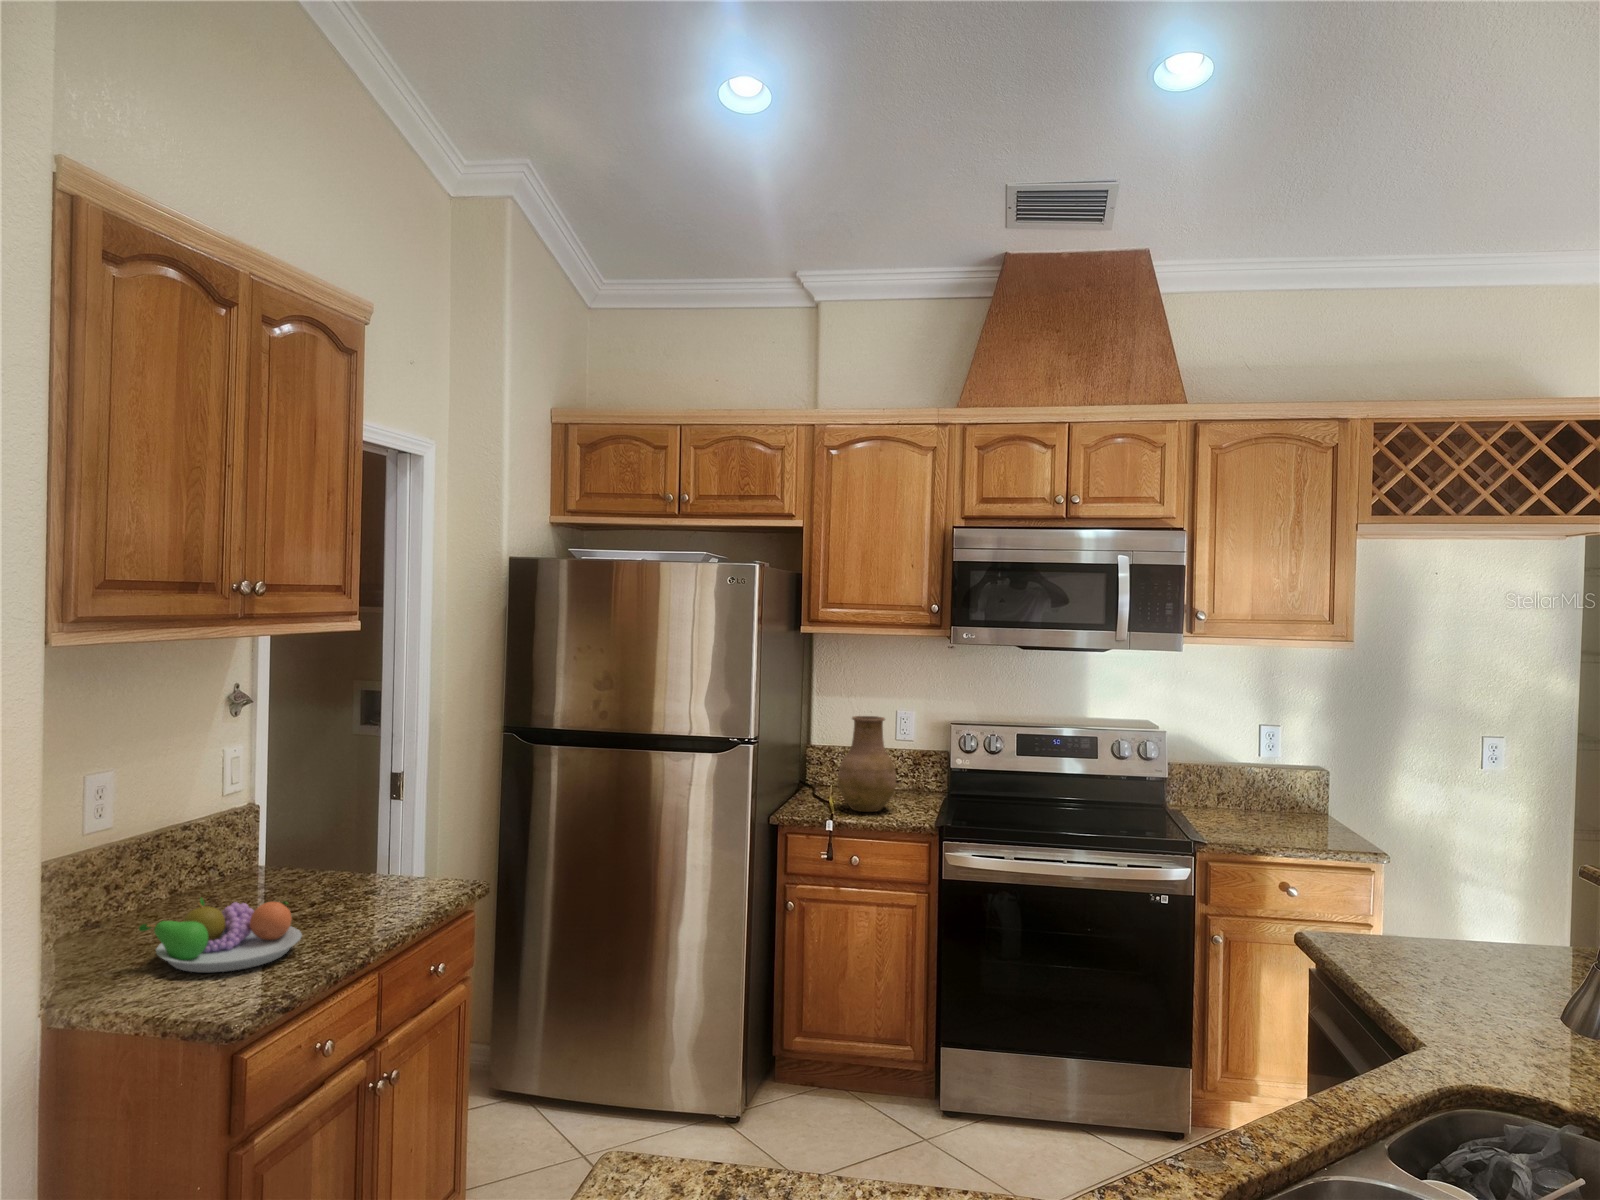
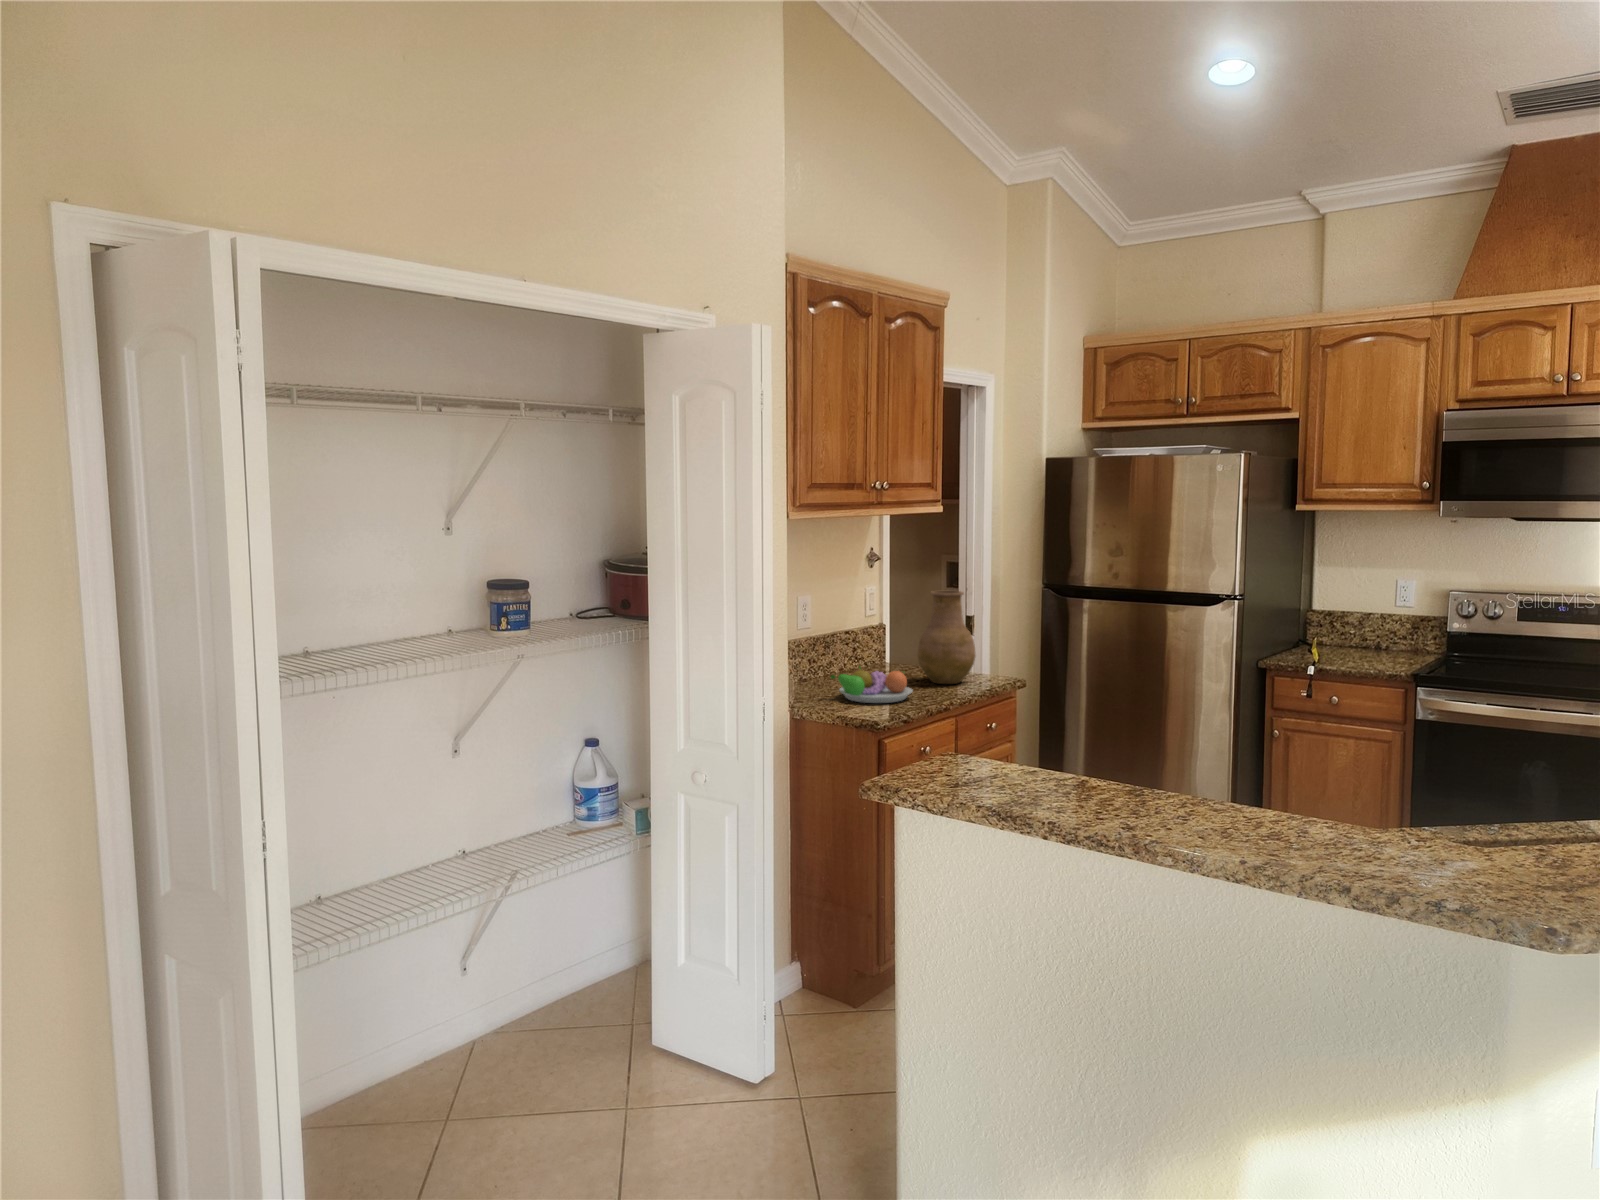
vase: present [838,716,896,812] -> present [917,591,976,684]

